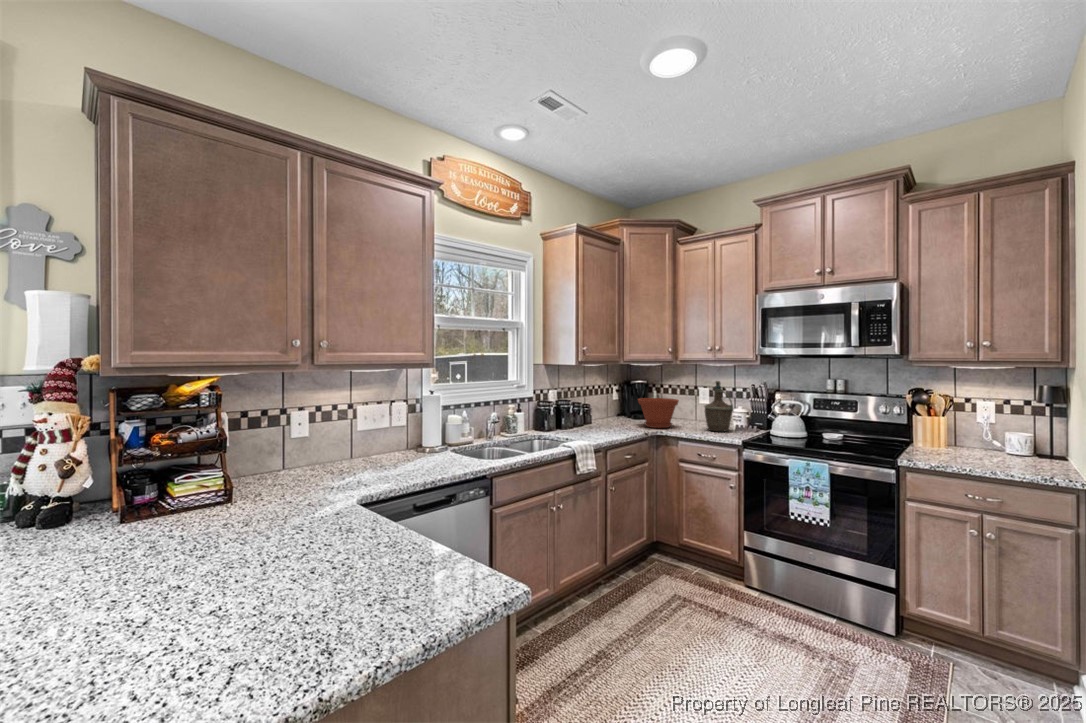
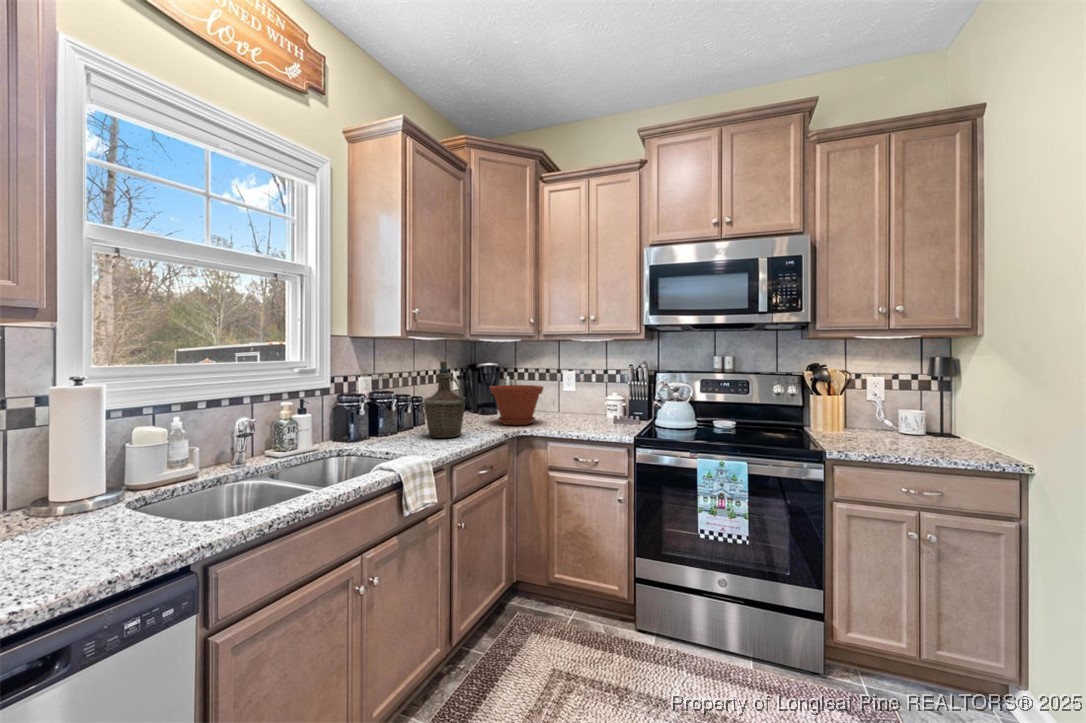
bottle: present [704,381,733,432] -> present [424,361,465,438]

